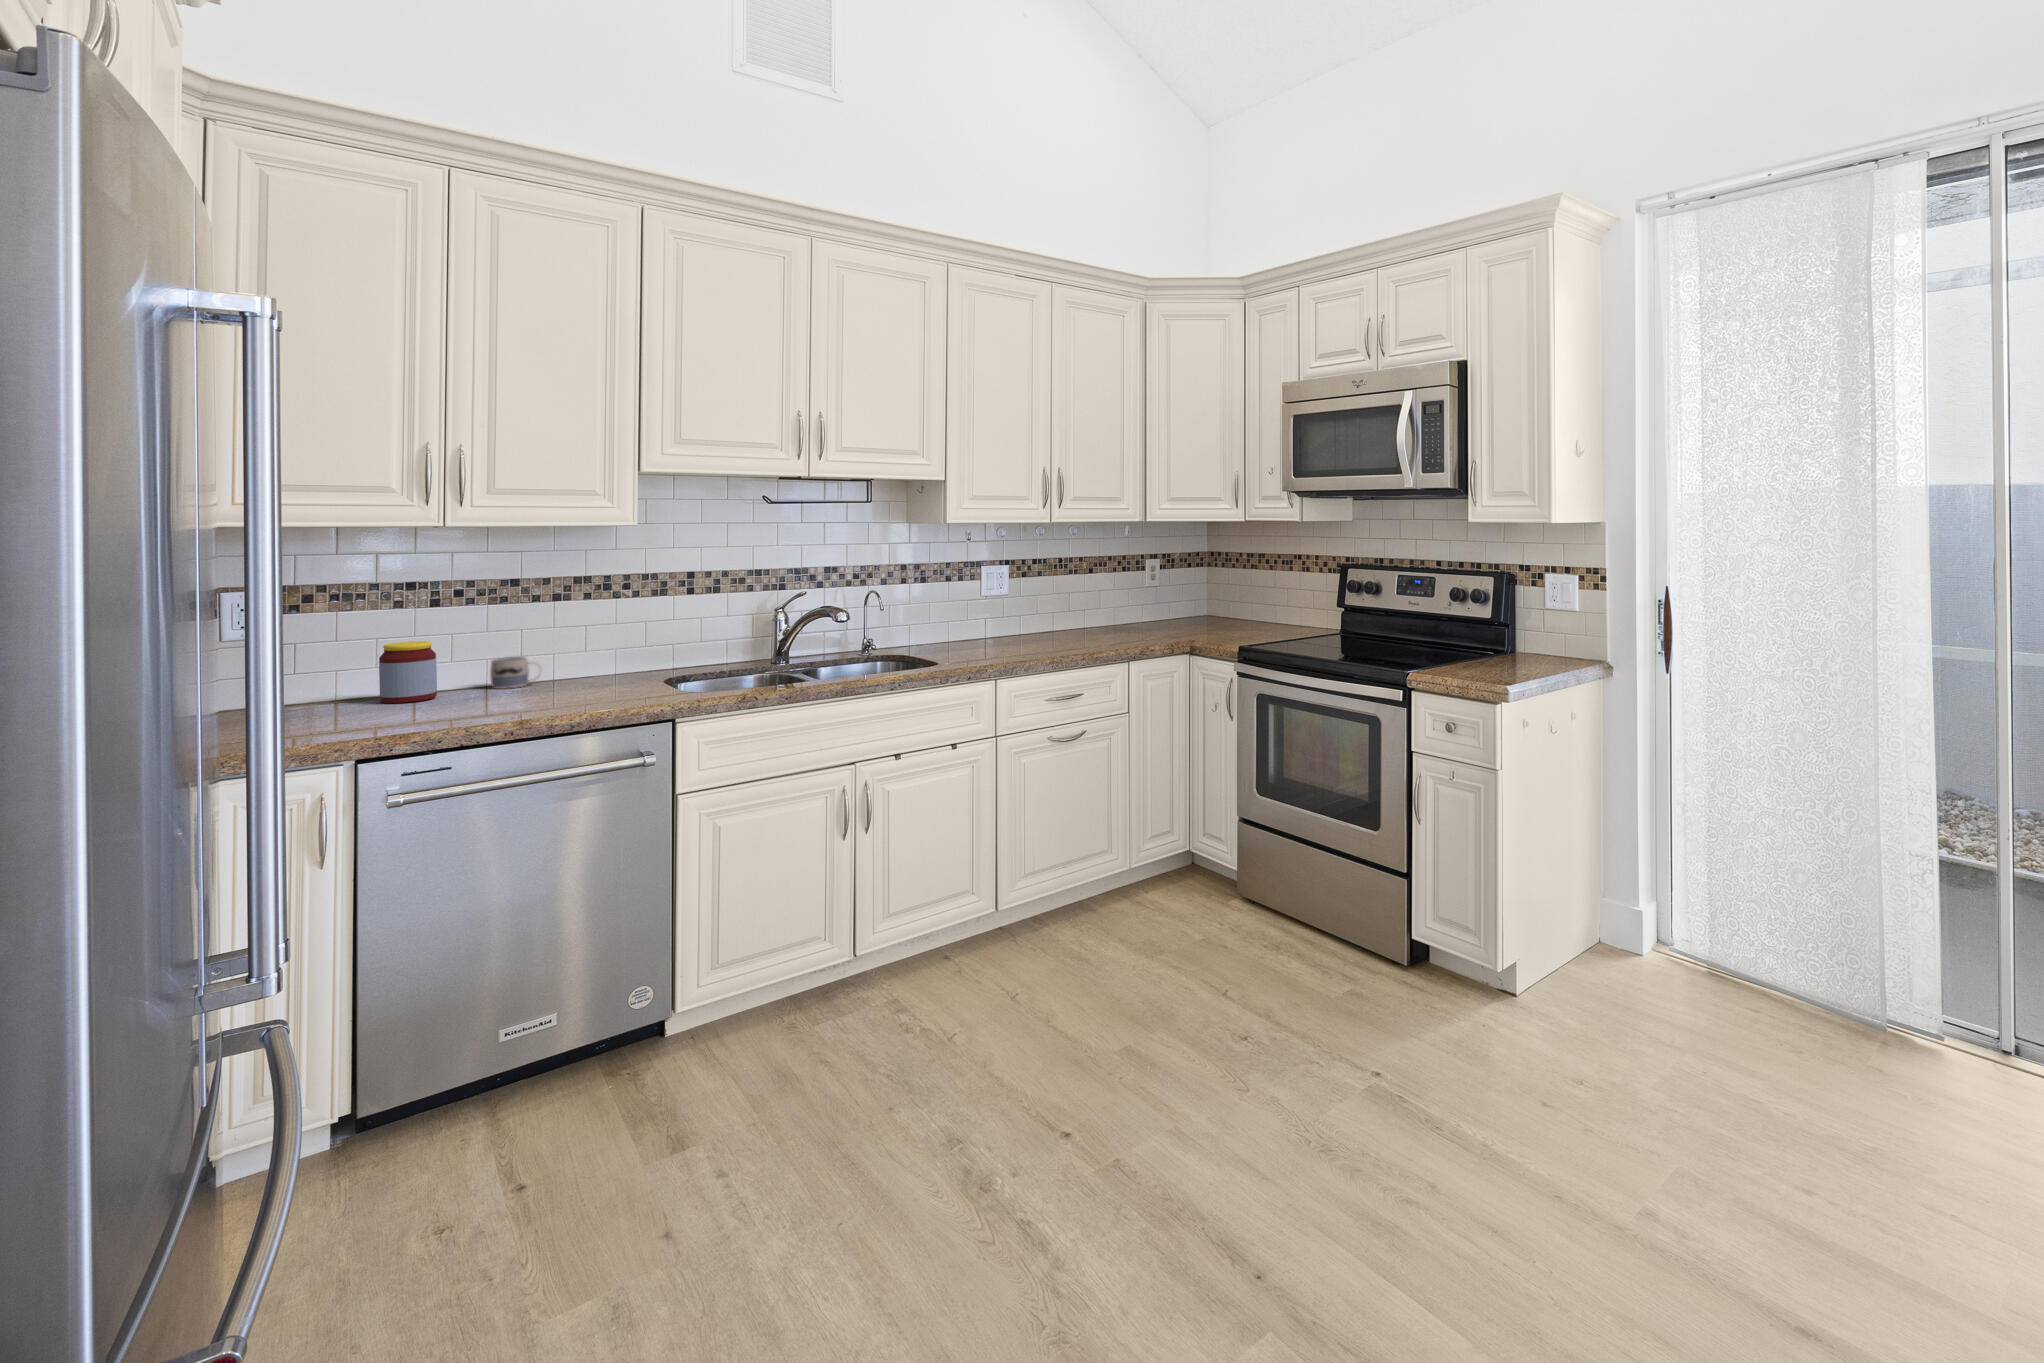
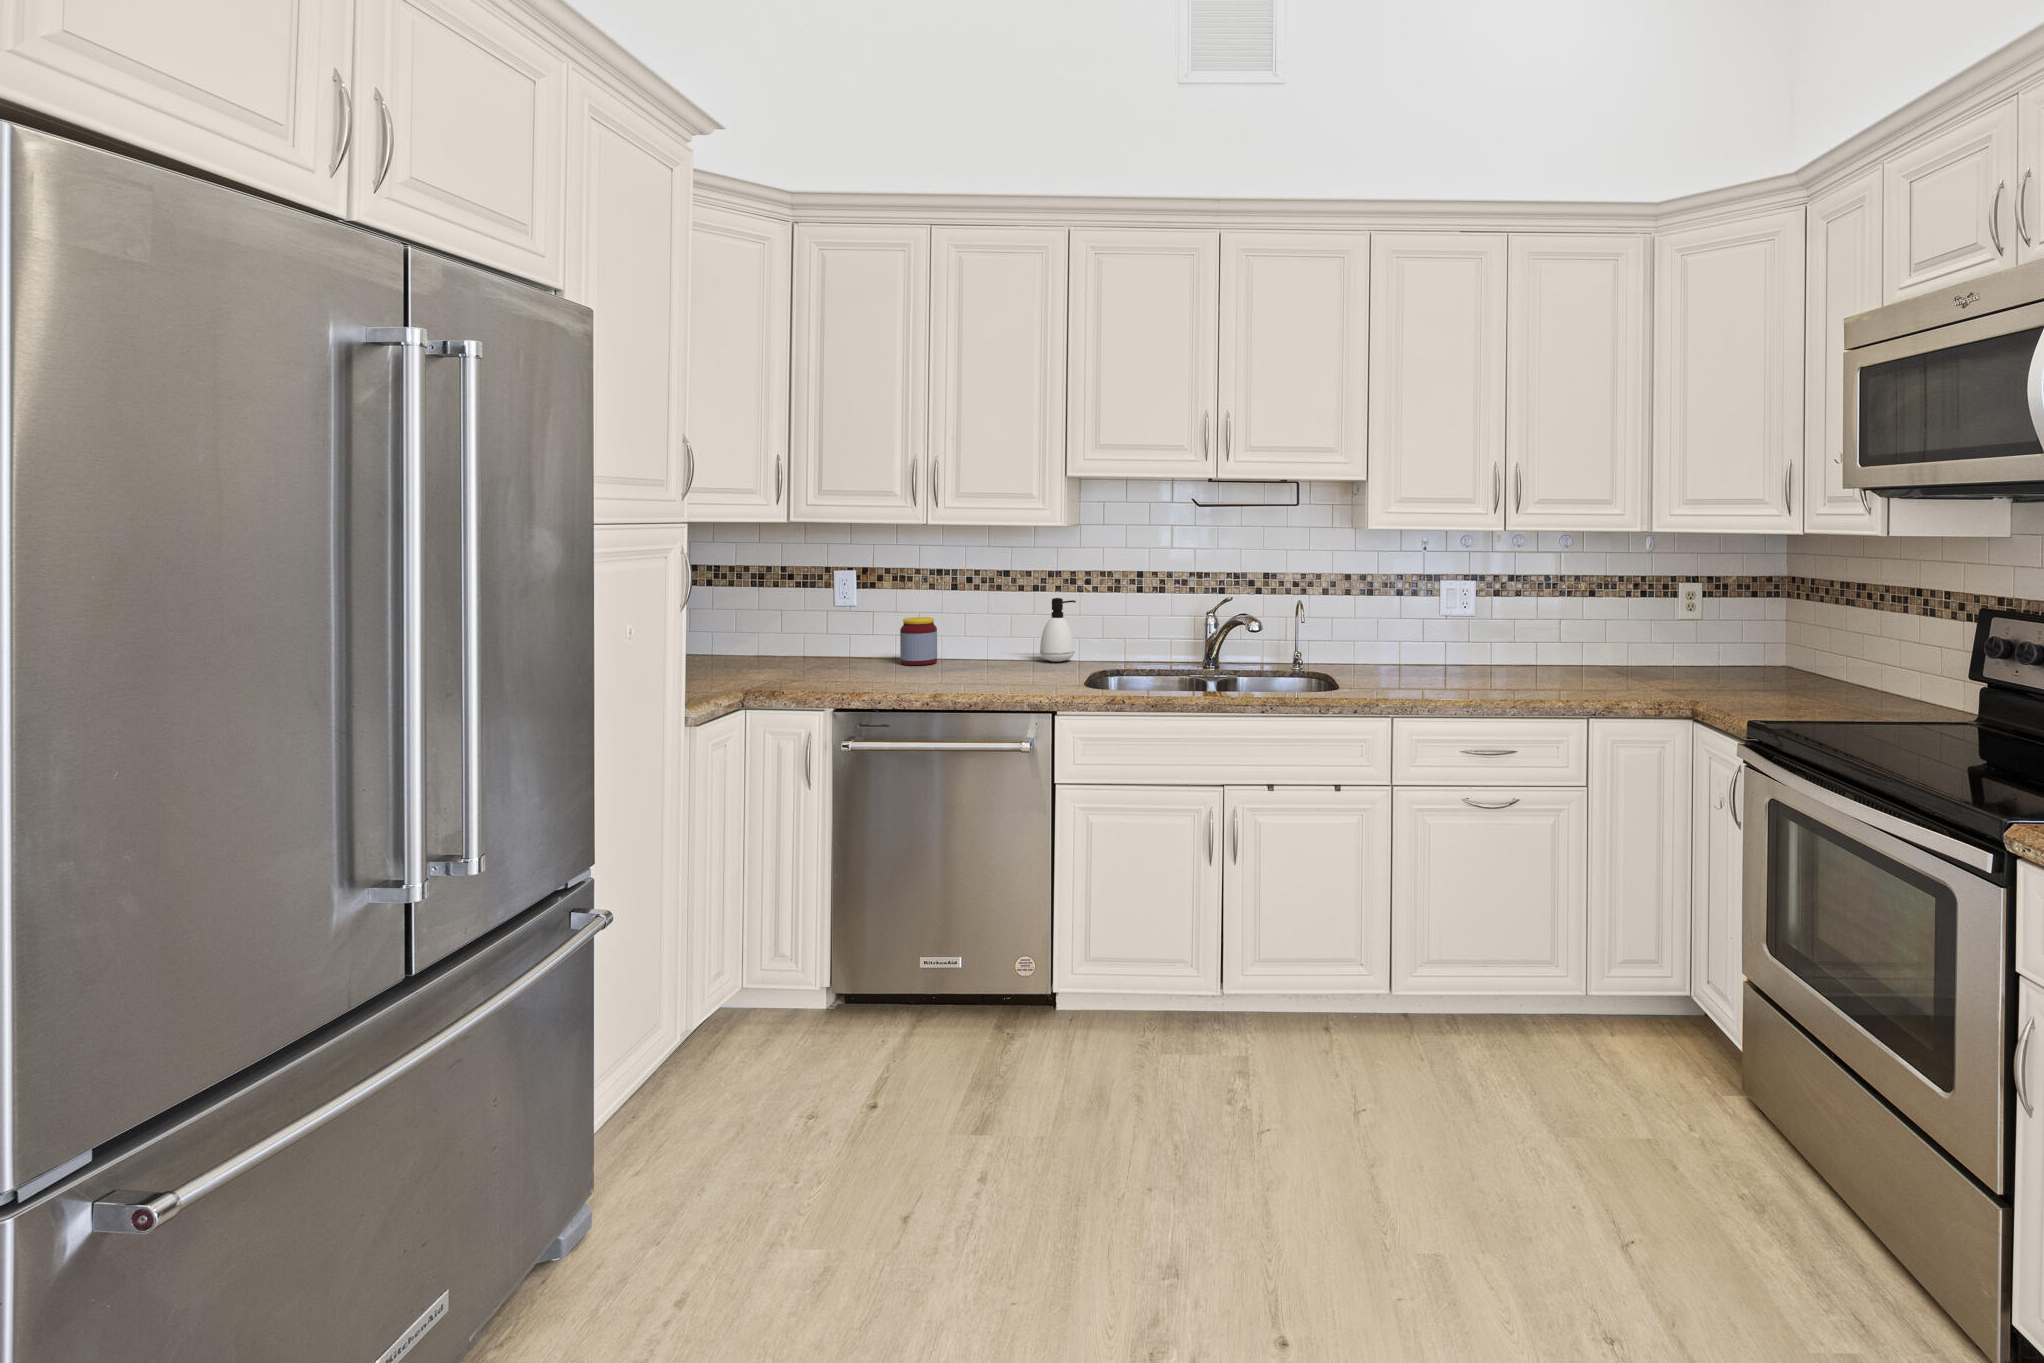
soap dispenser: none [573,606,619,678] -> present [1040,598,1076,662]
mug: present [490,657,540,689] -> none [980,636,1015,662]

